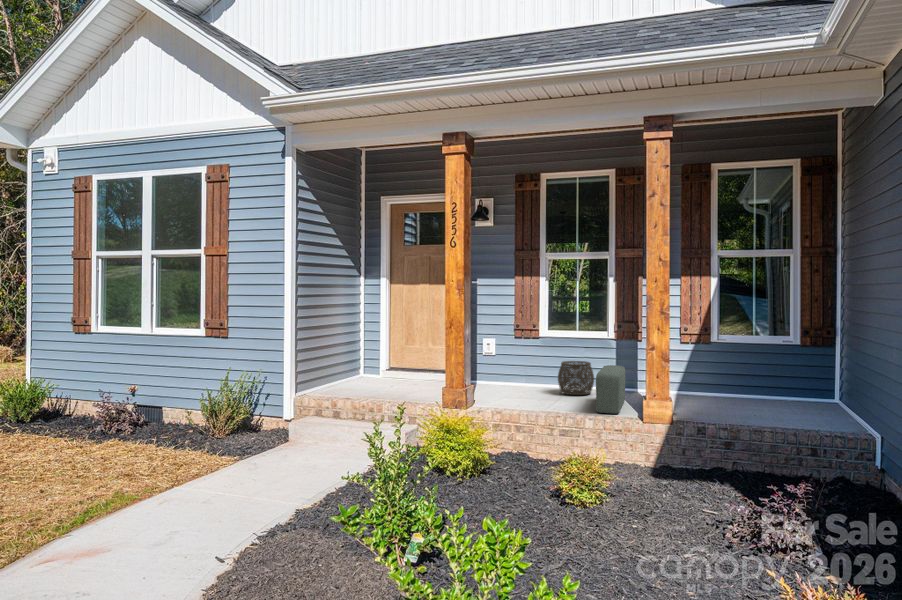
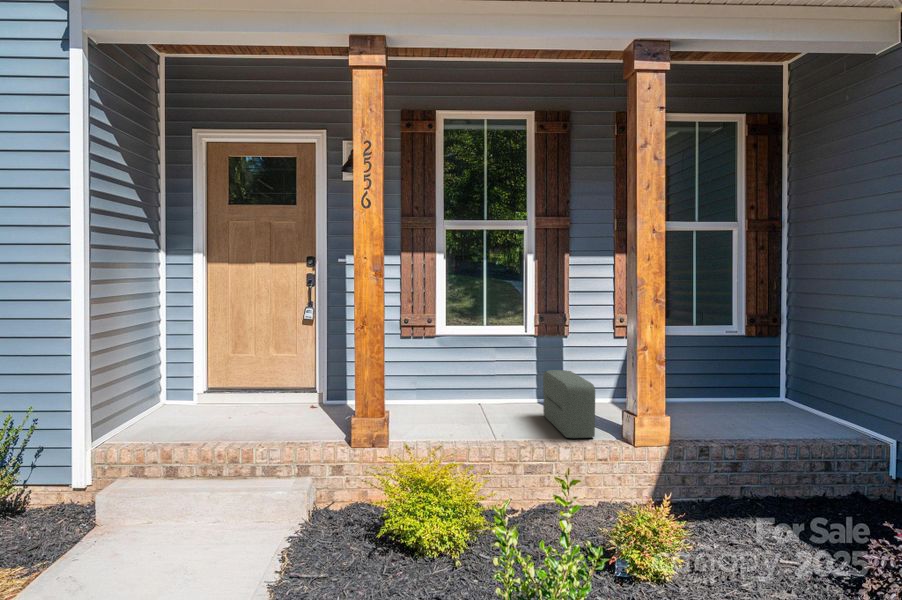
woven basket: present [558,361,594,395] -> none [472,365,521,412]

